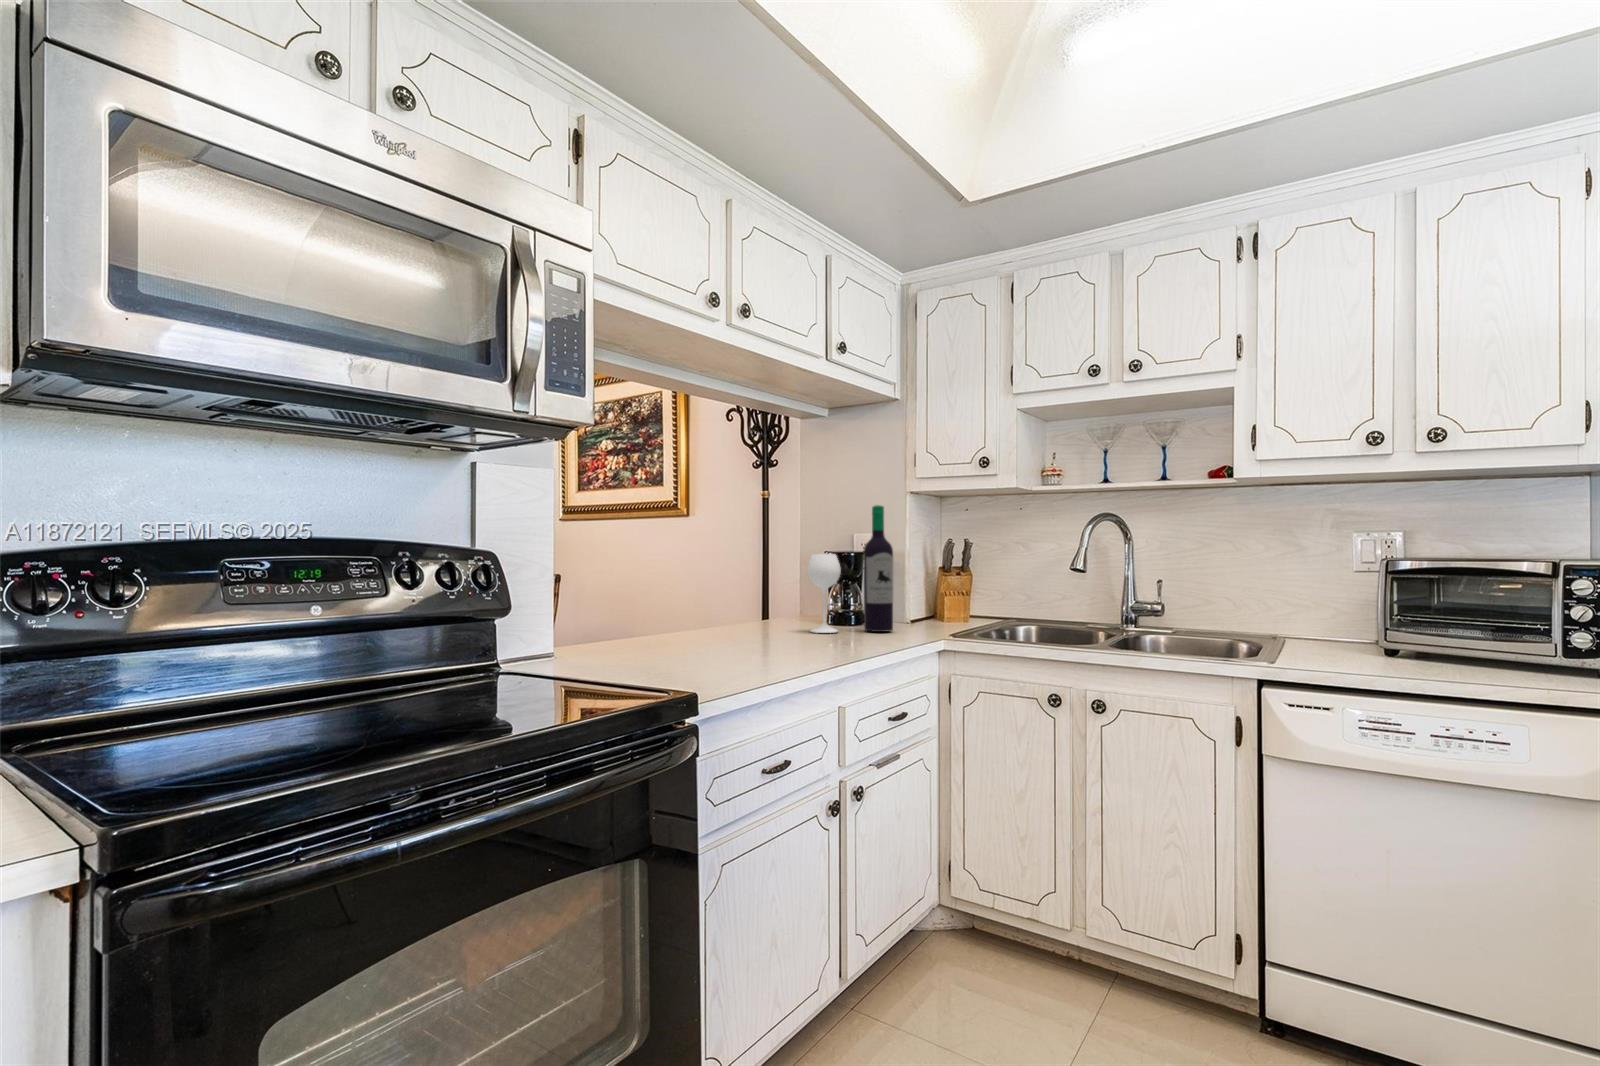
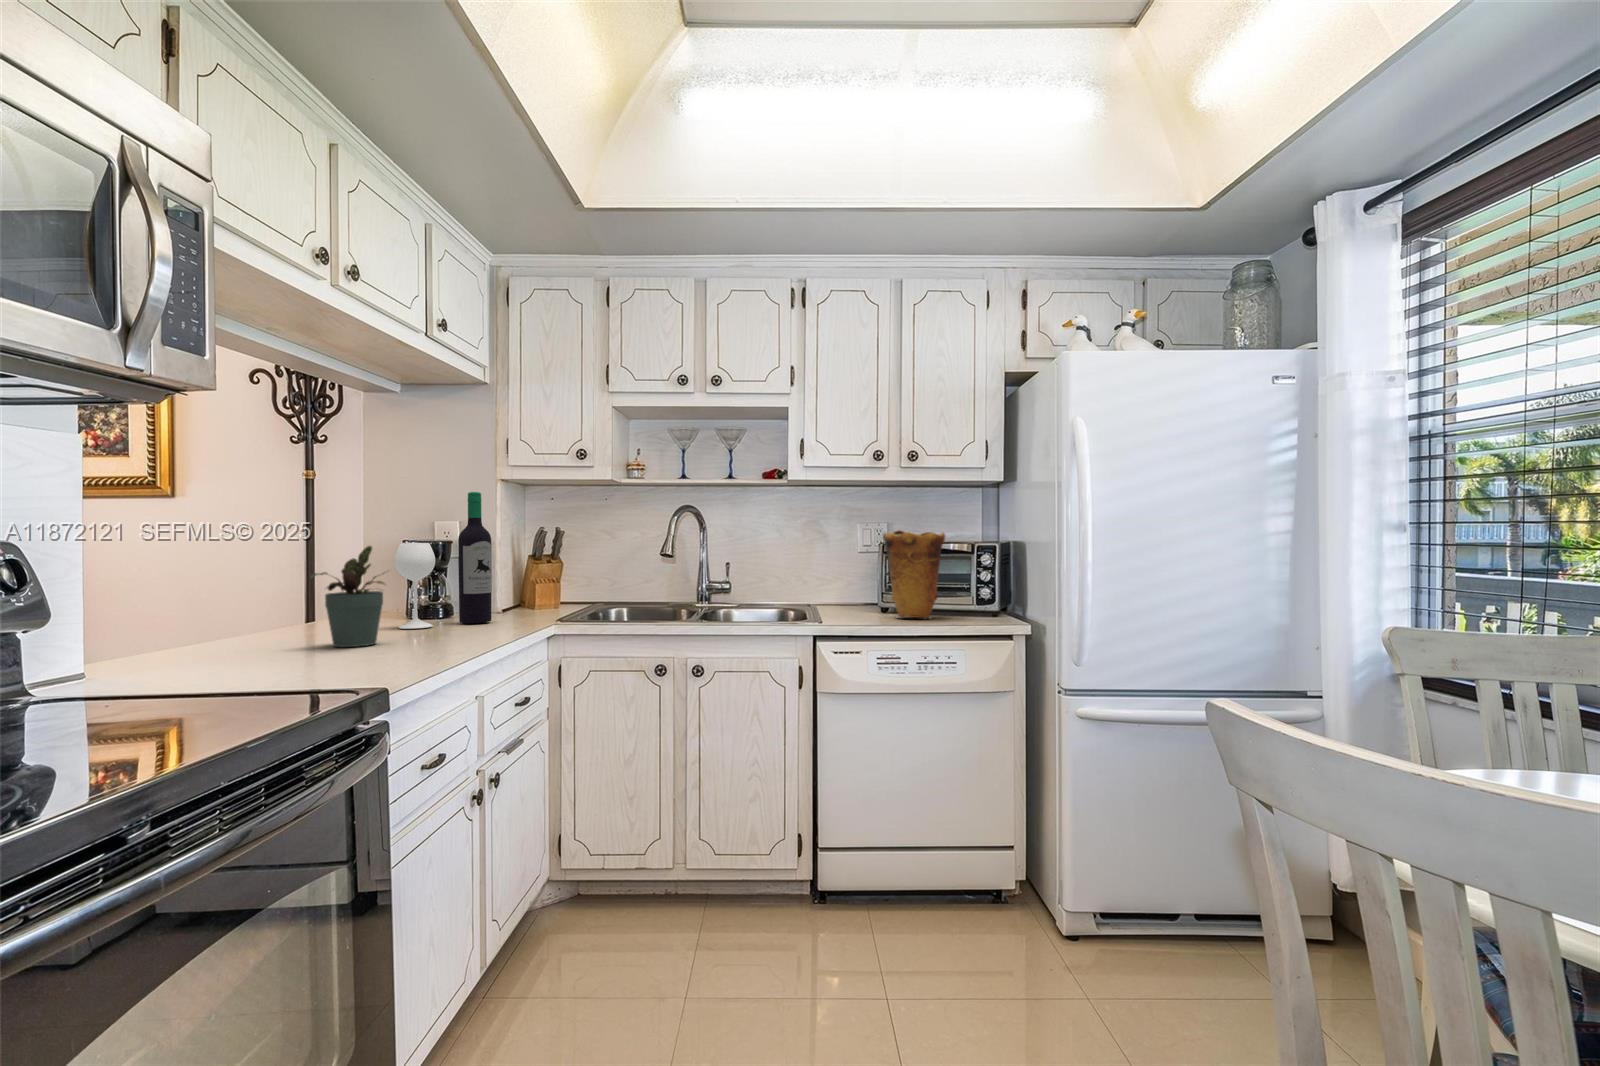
vase: none [1378,542,1493,673] -> present [883,530,945,619]
potted plant: none [720,556,787,646] -> present [309,546,385,647]

